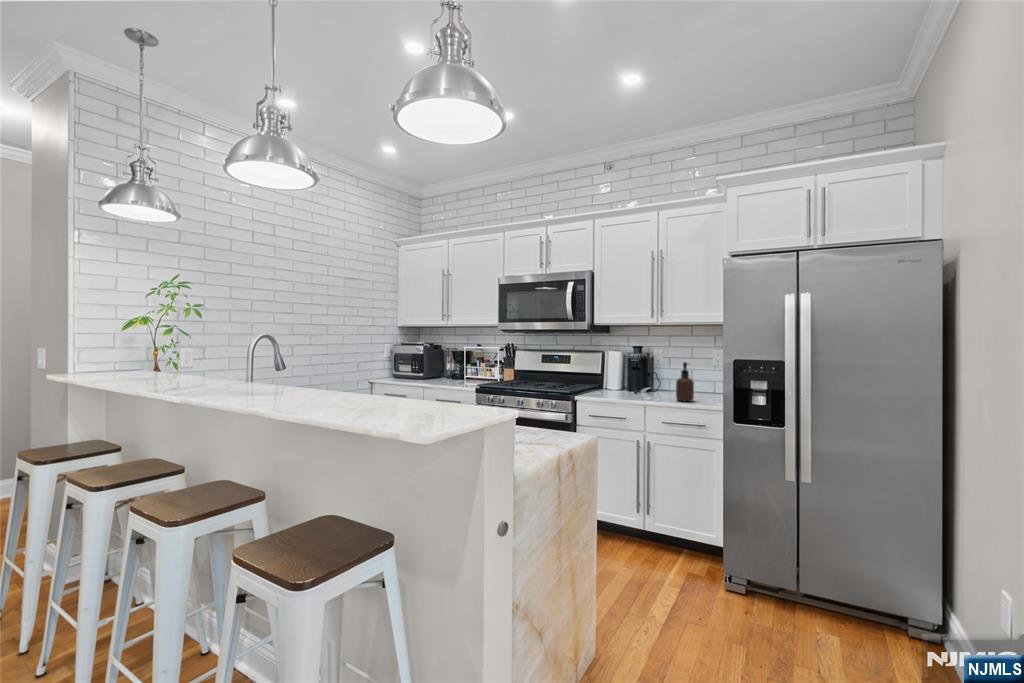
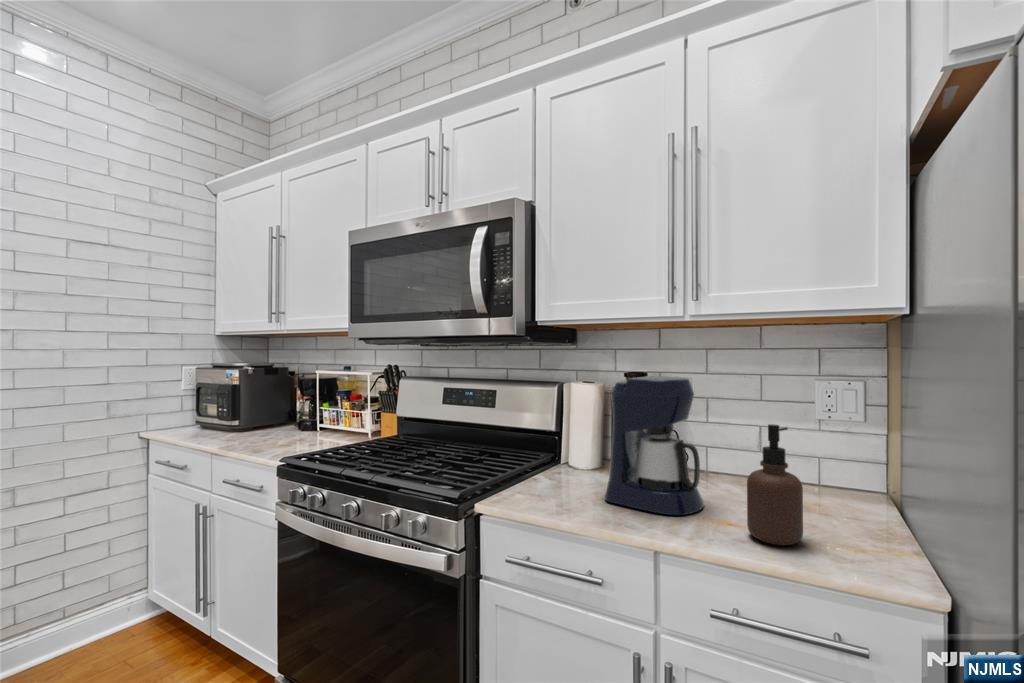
coffee maker: none [625,347,664,397] -> present [605,376,704,515]

